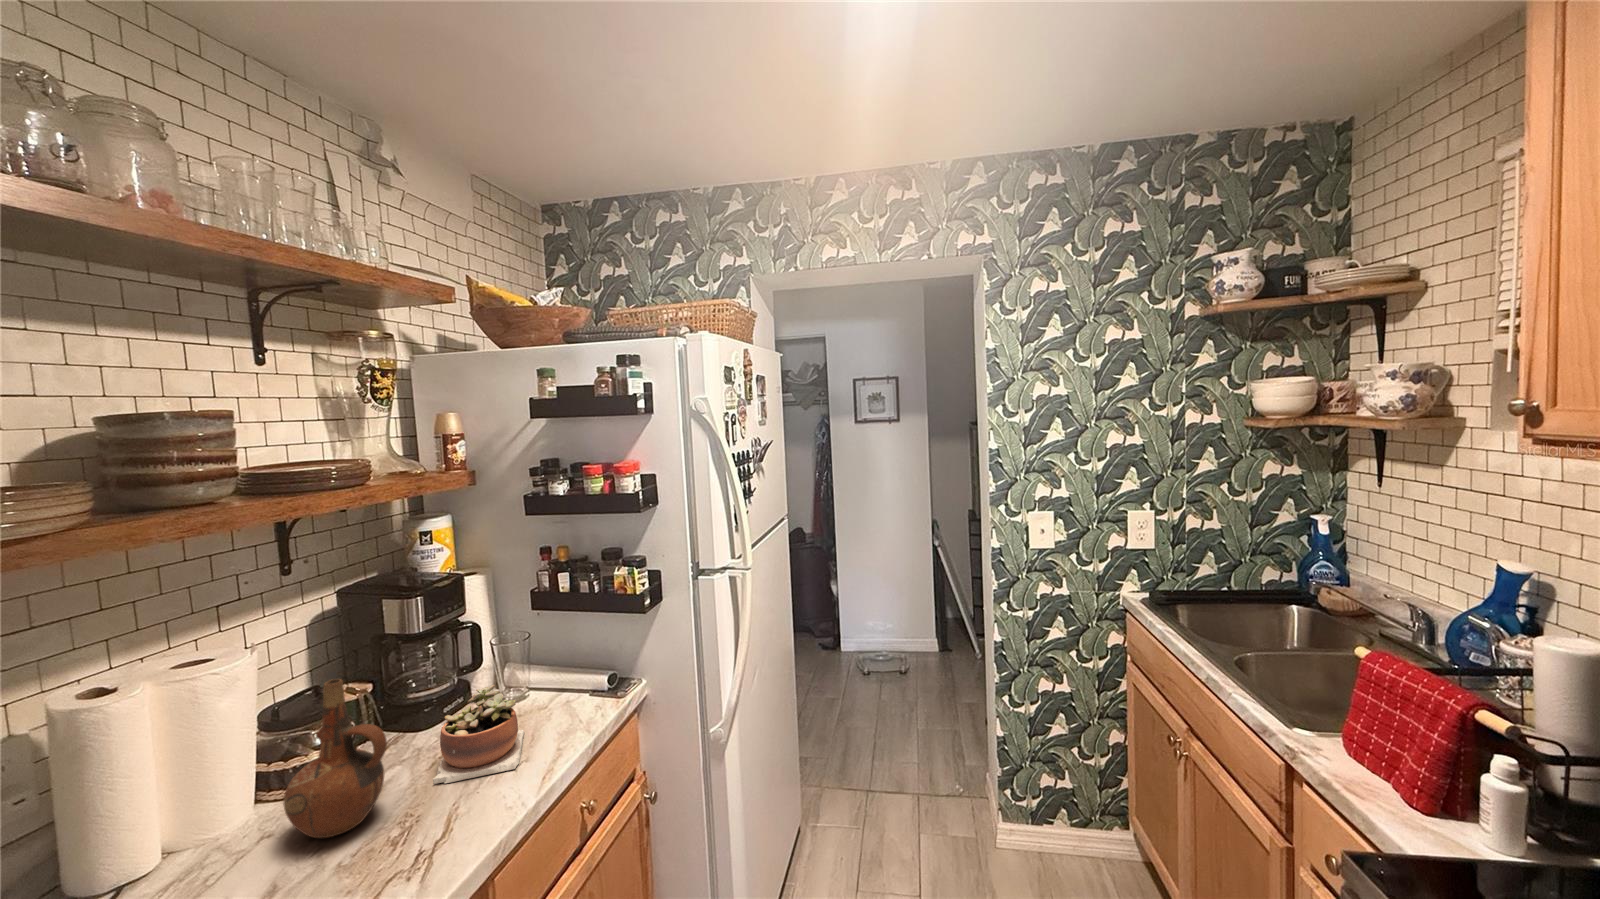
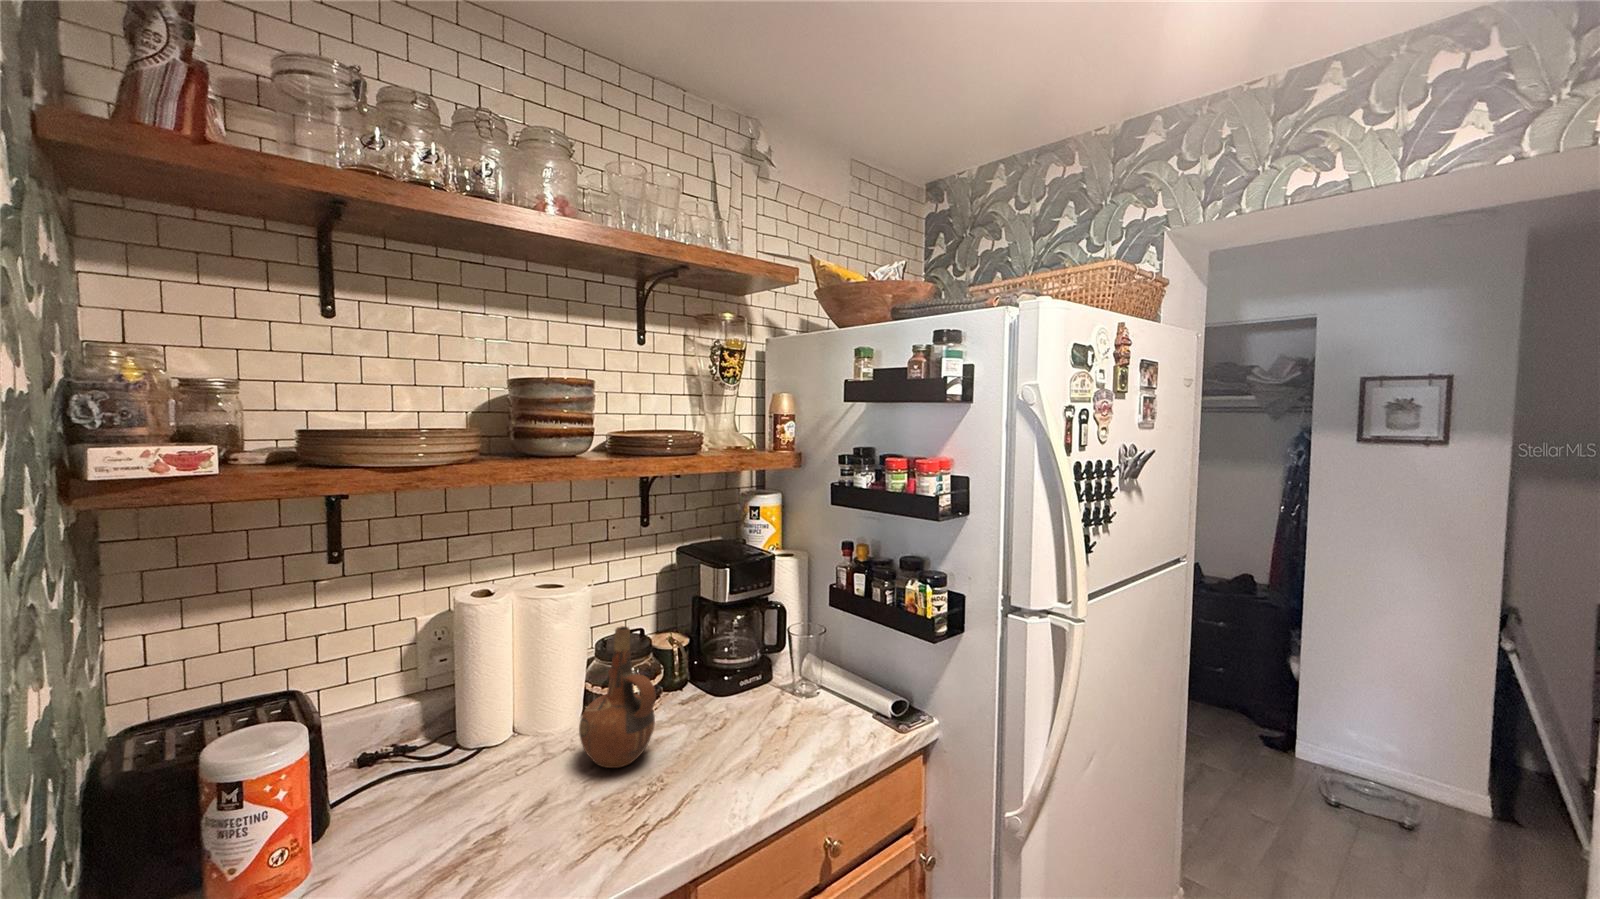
succulent plant: present [433,685,524,784] -> none [695,673,792,769]

